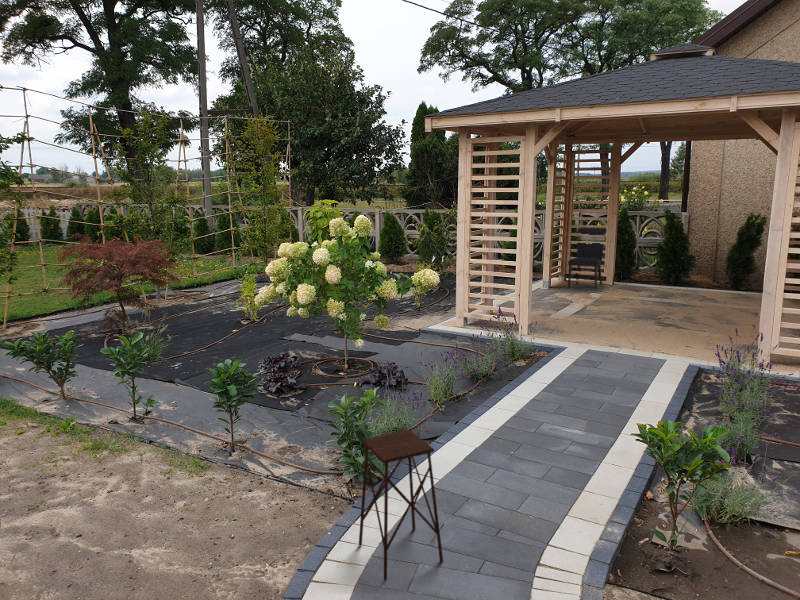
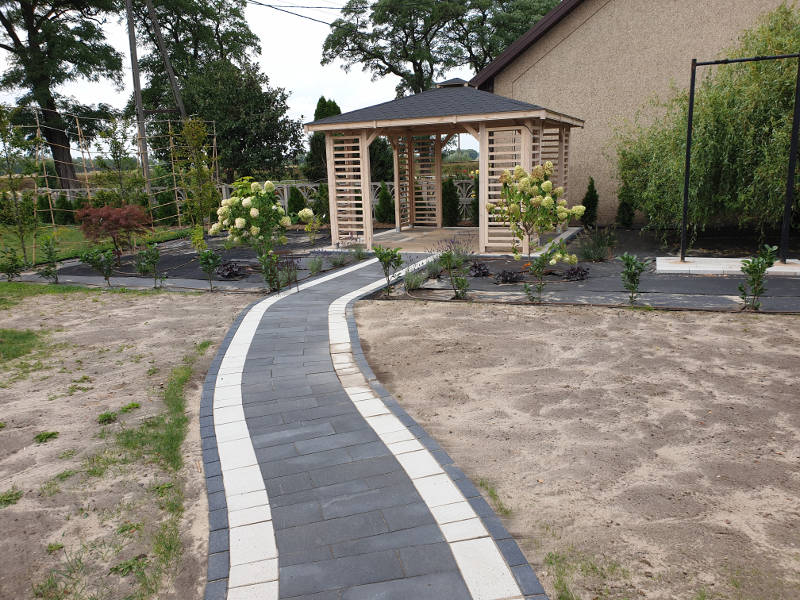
chair: present [568,227,606,289] -> none [413,192,438,232]

